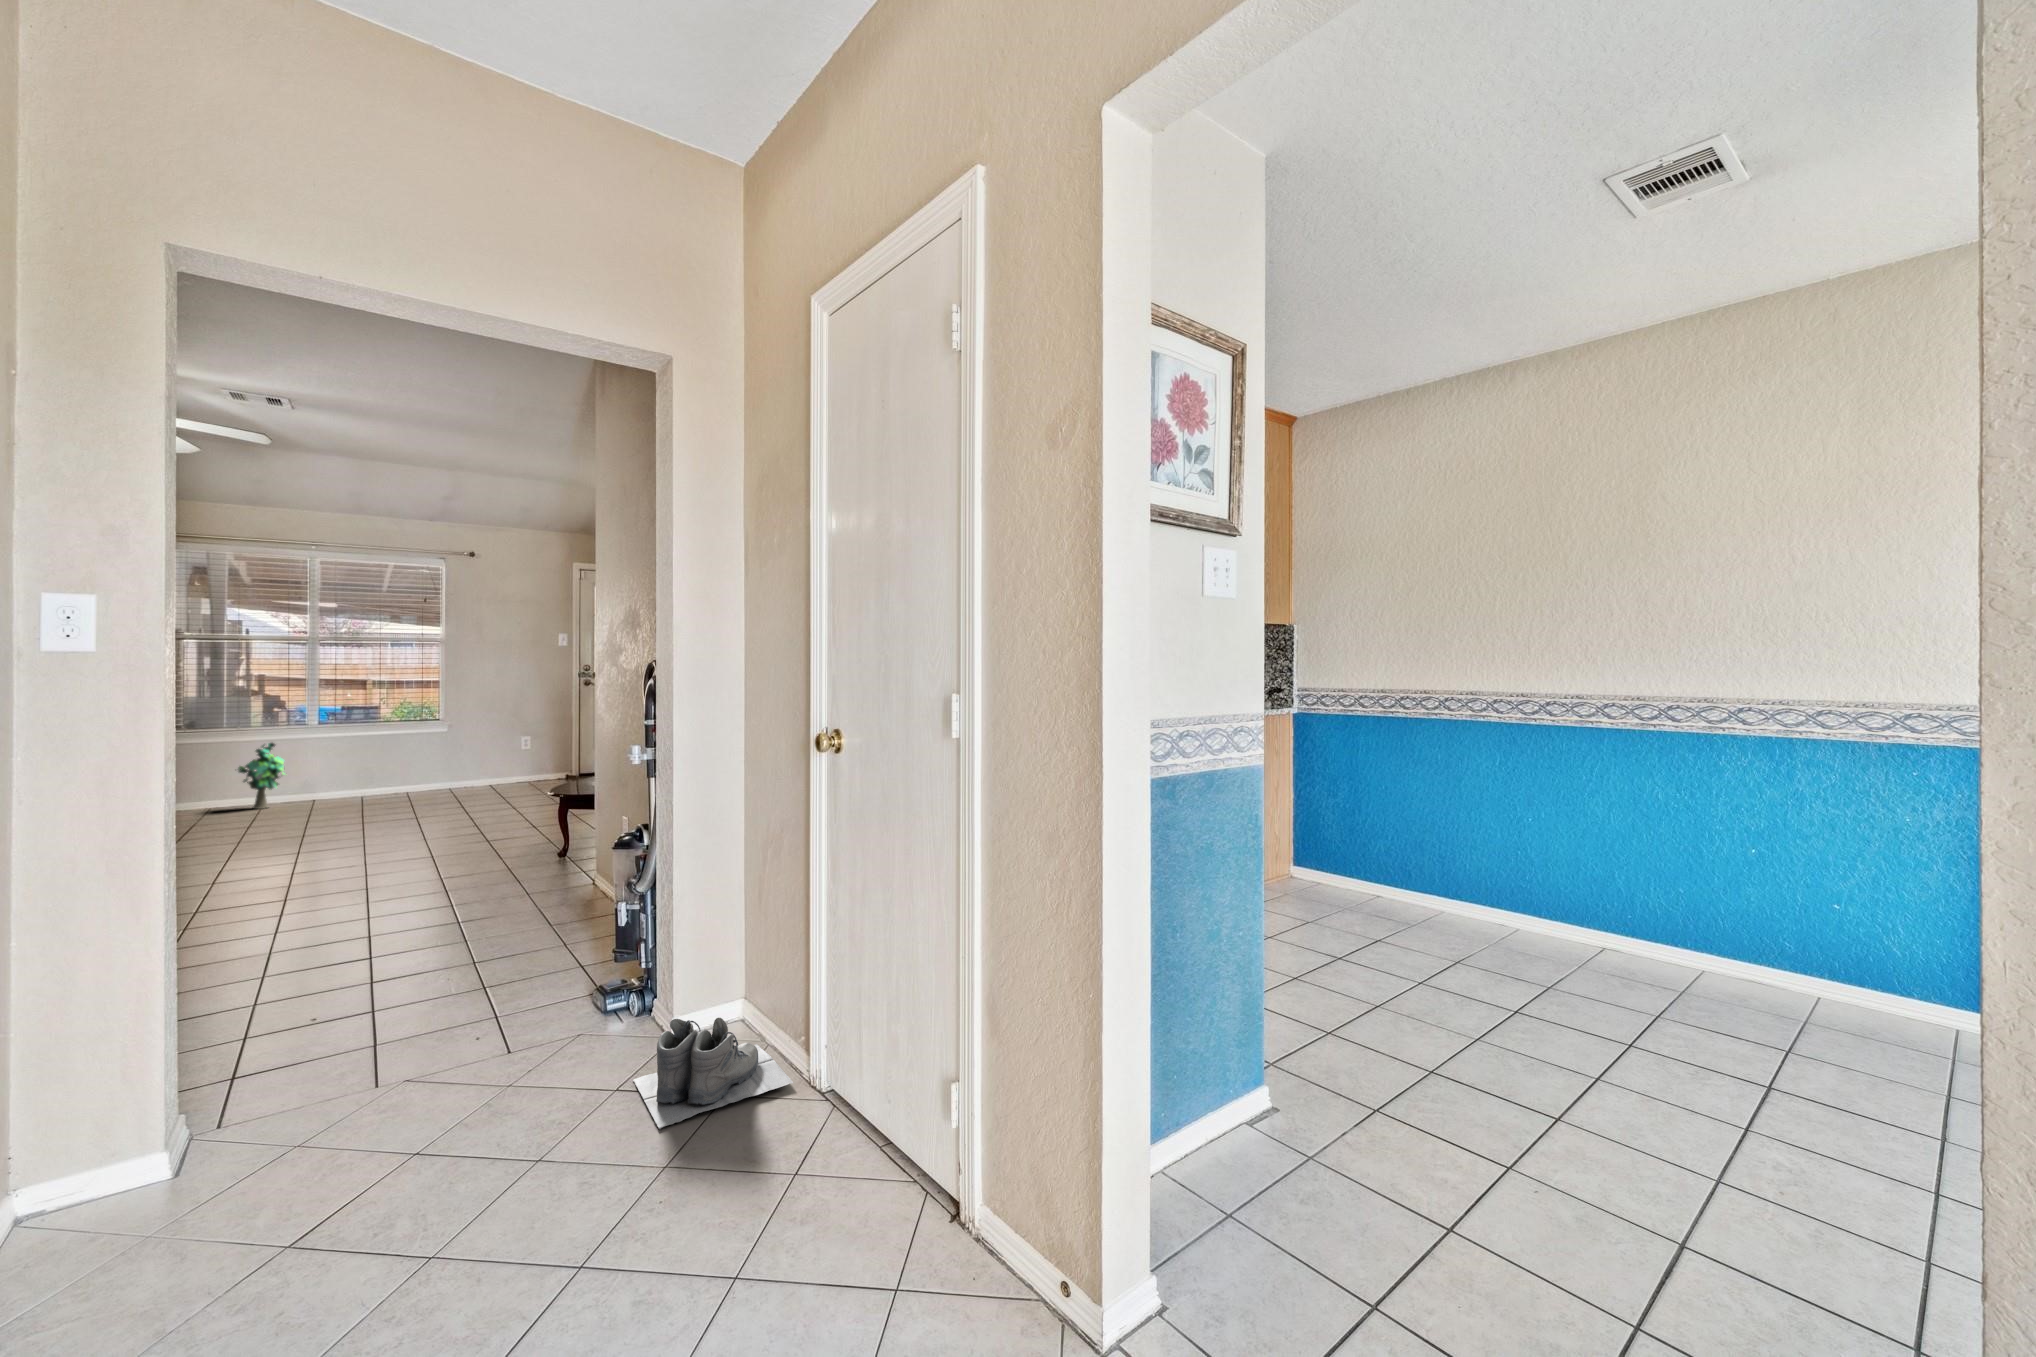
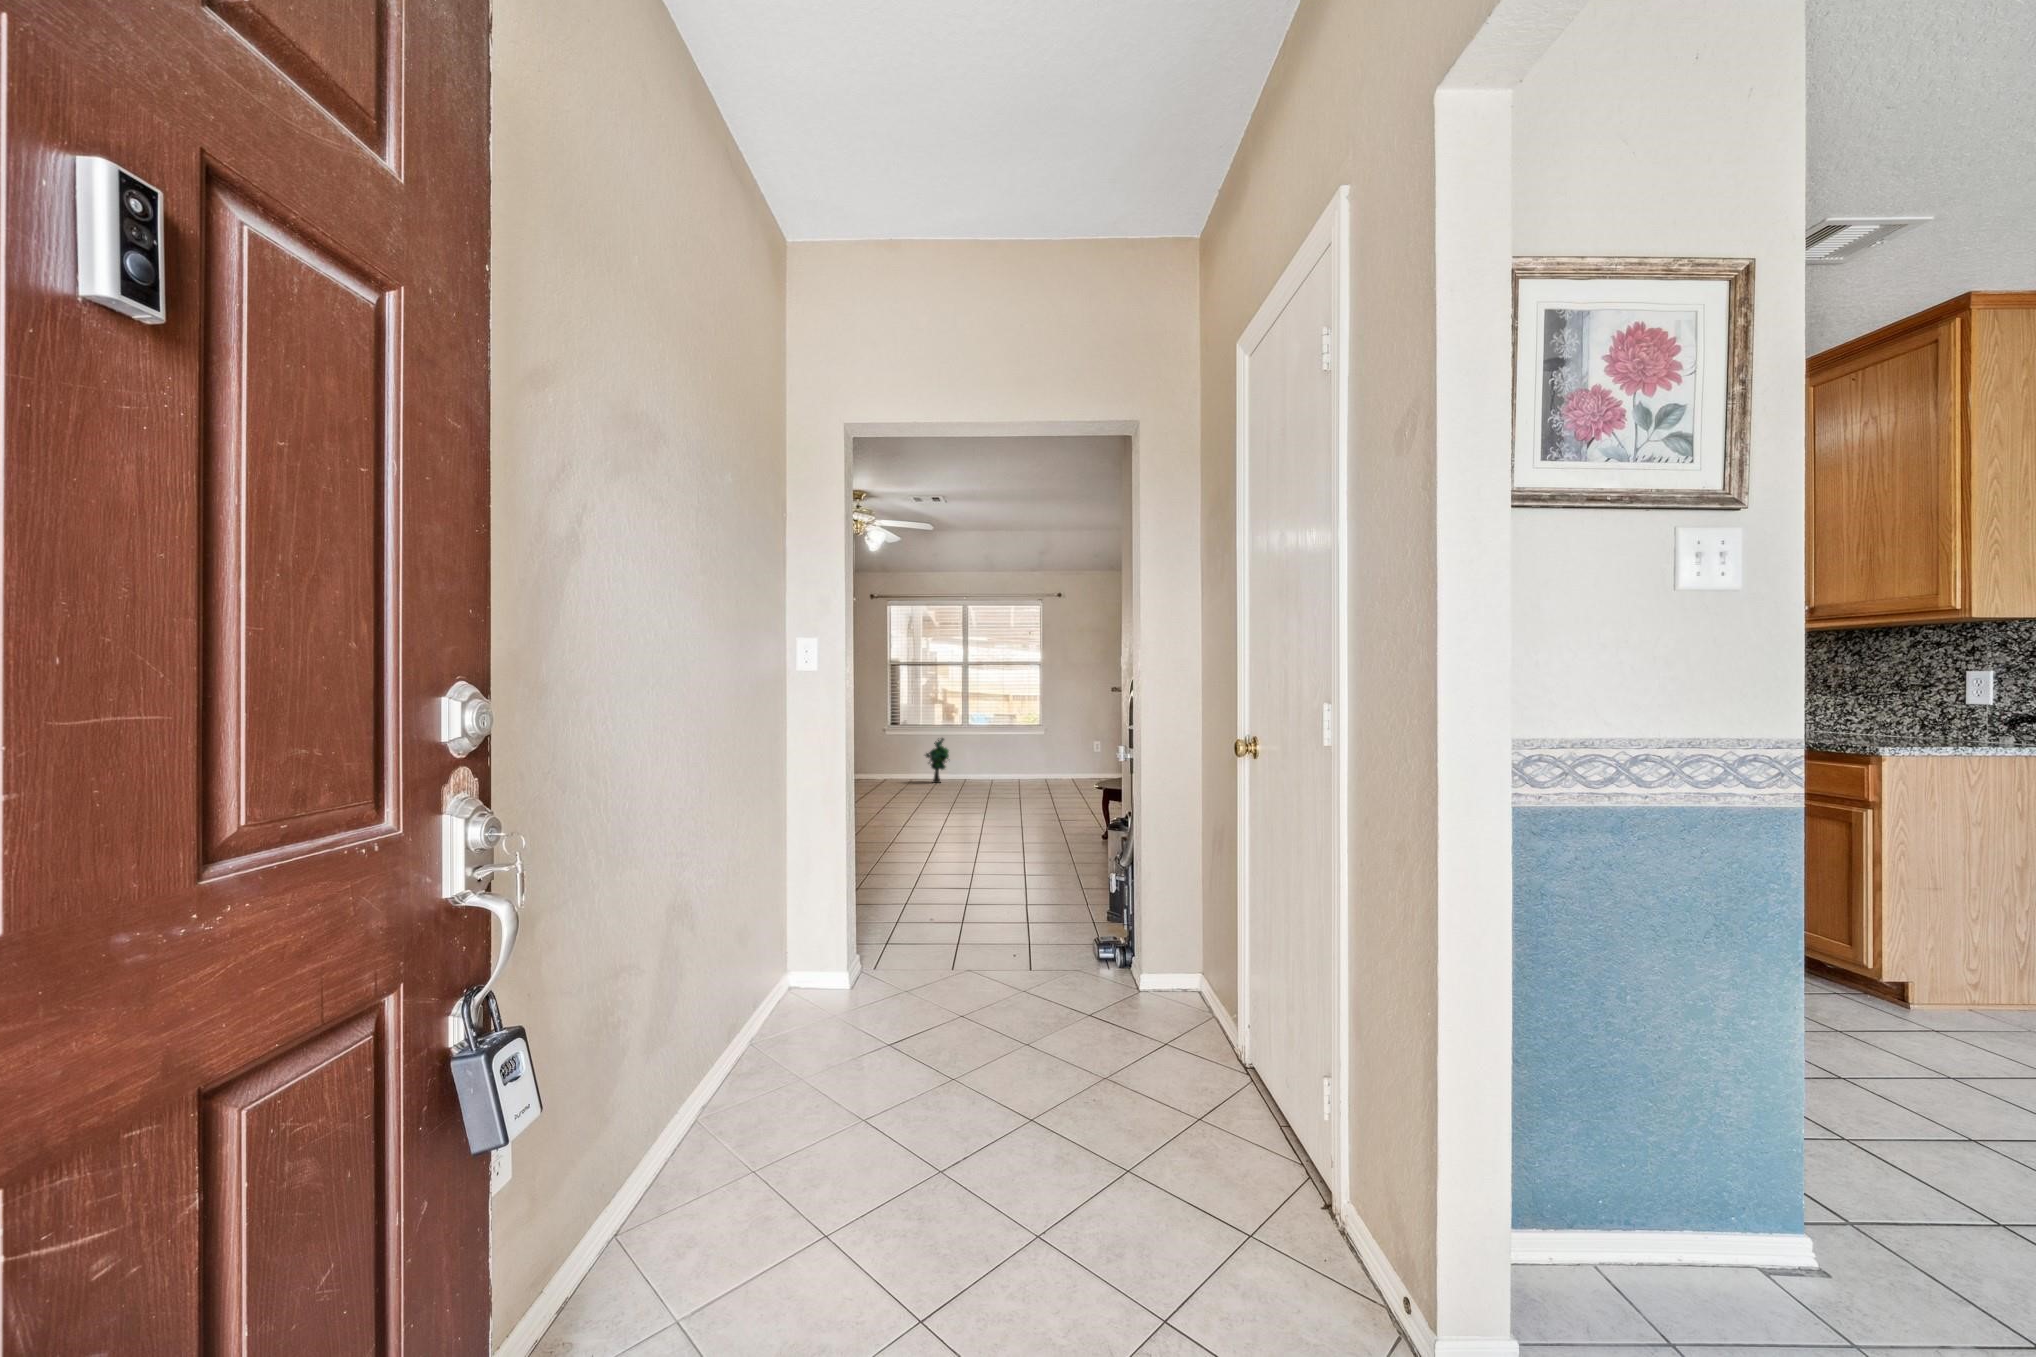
boots: present [633,1018,793,1129] -> none [1101,969,1221,1051]

